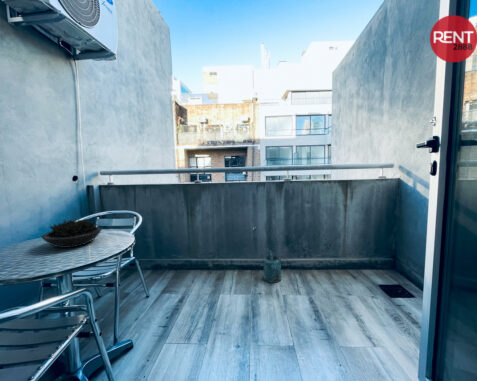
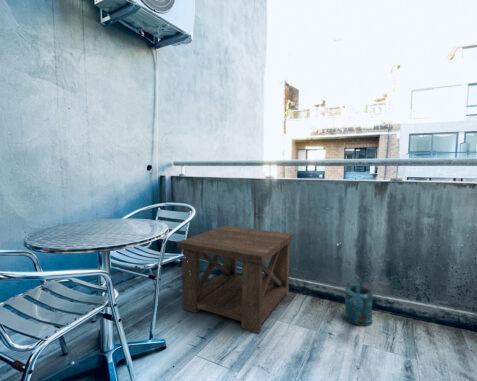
succulent plant: present [41,219,102,248] -> none [93,206,143,232]
side table: none [126,225,222,309] -> present [177,226,294,333]

